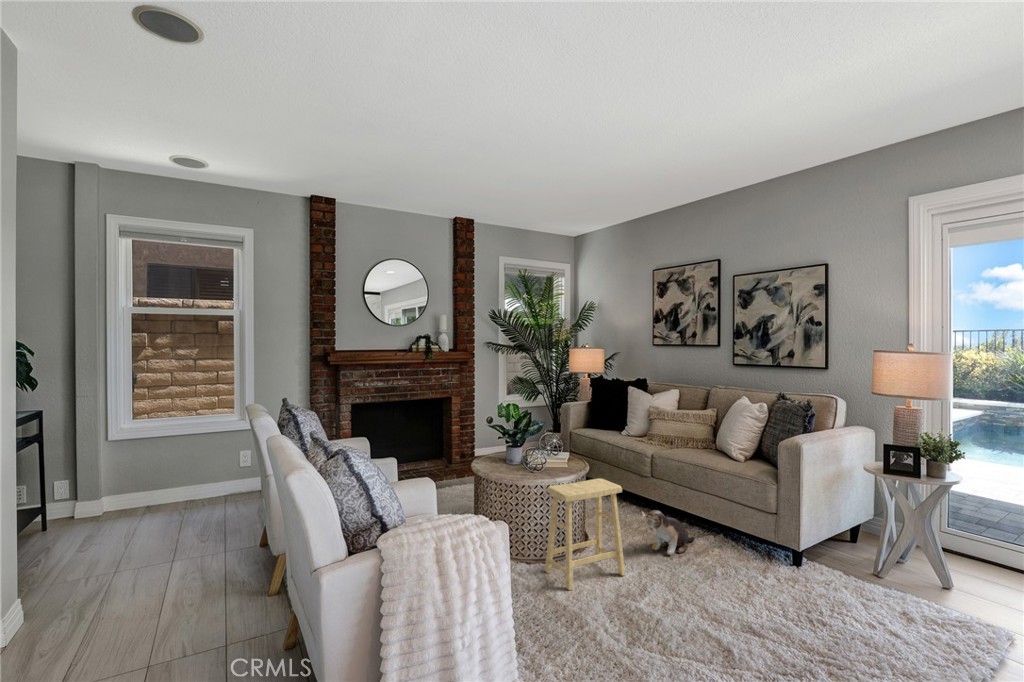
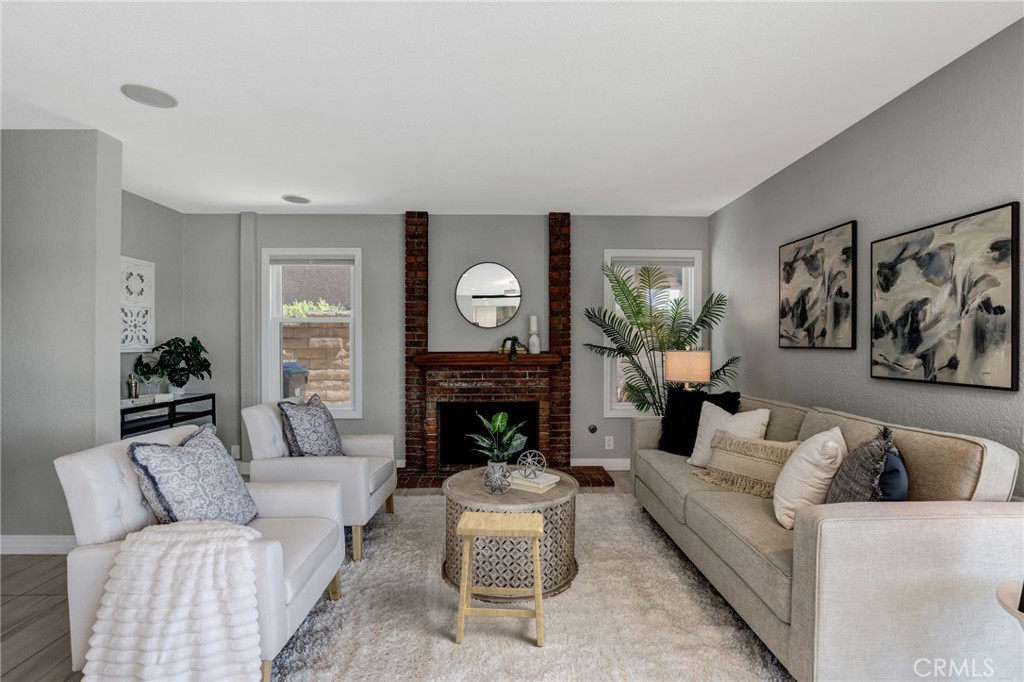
plush toy: present [642,510,695,555] -> none [600,568,703,640]

